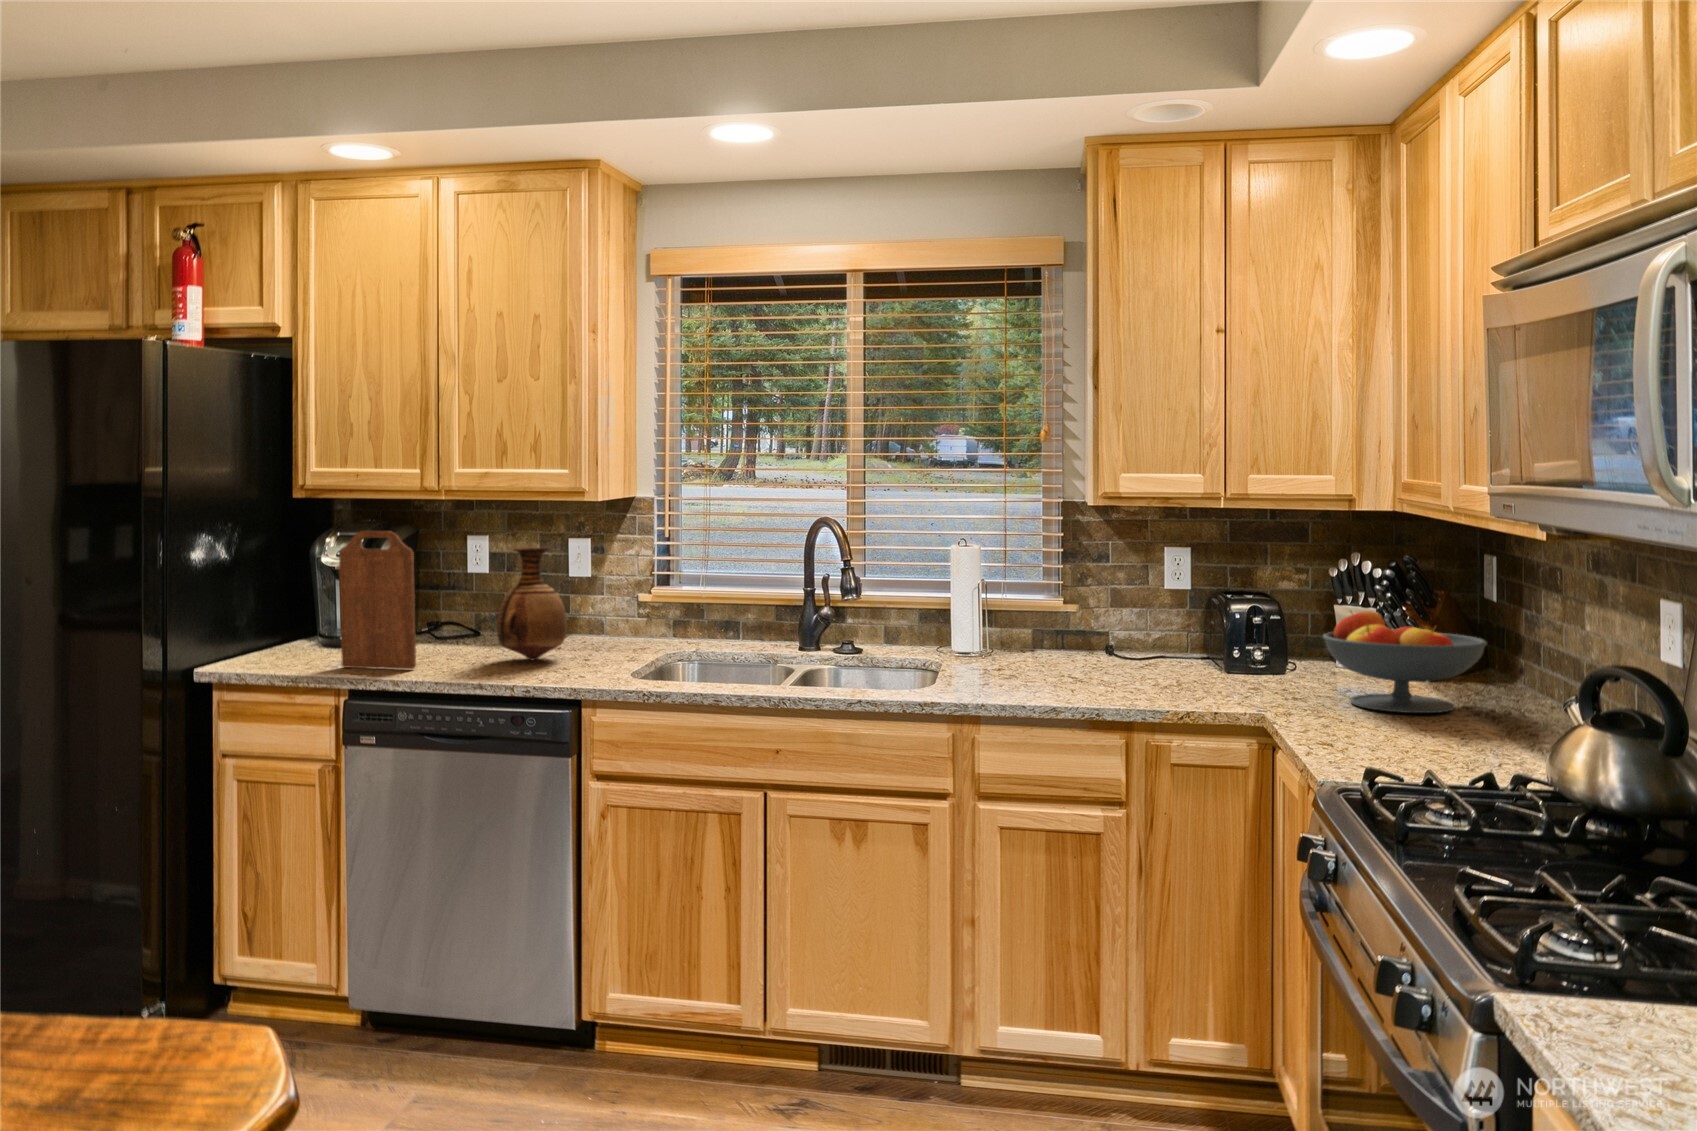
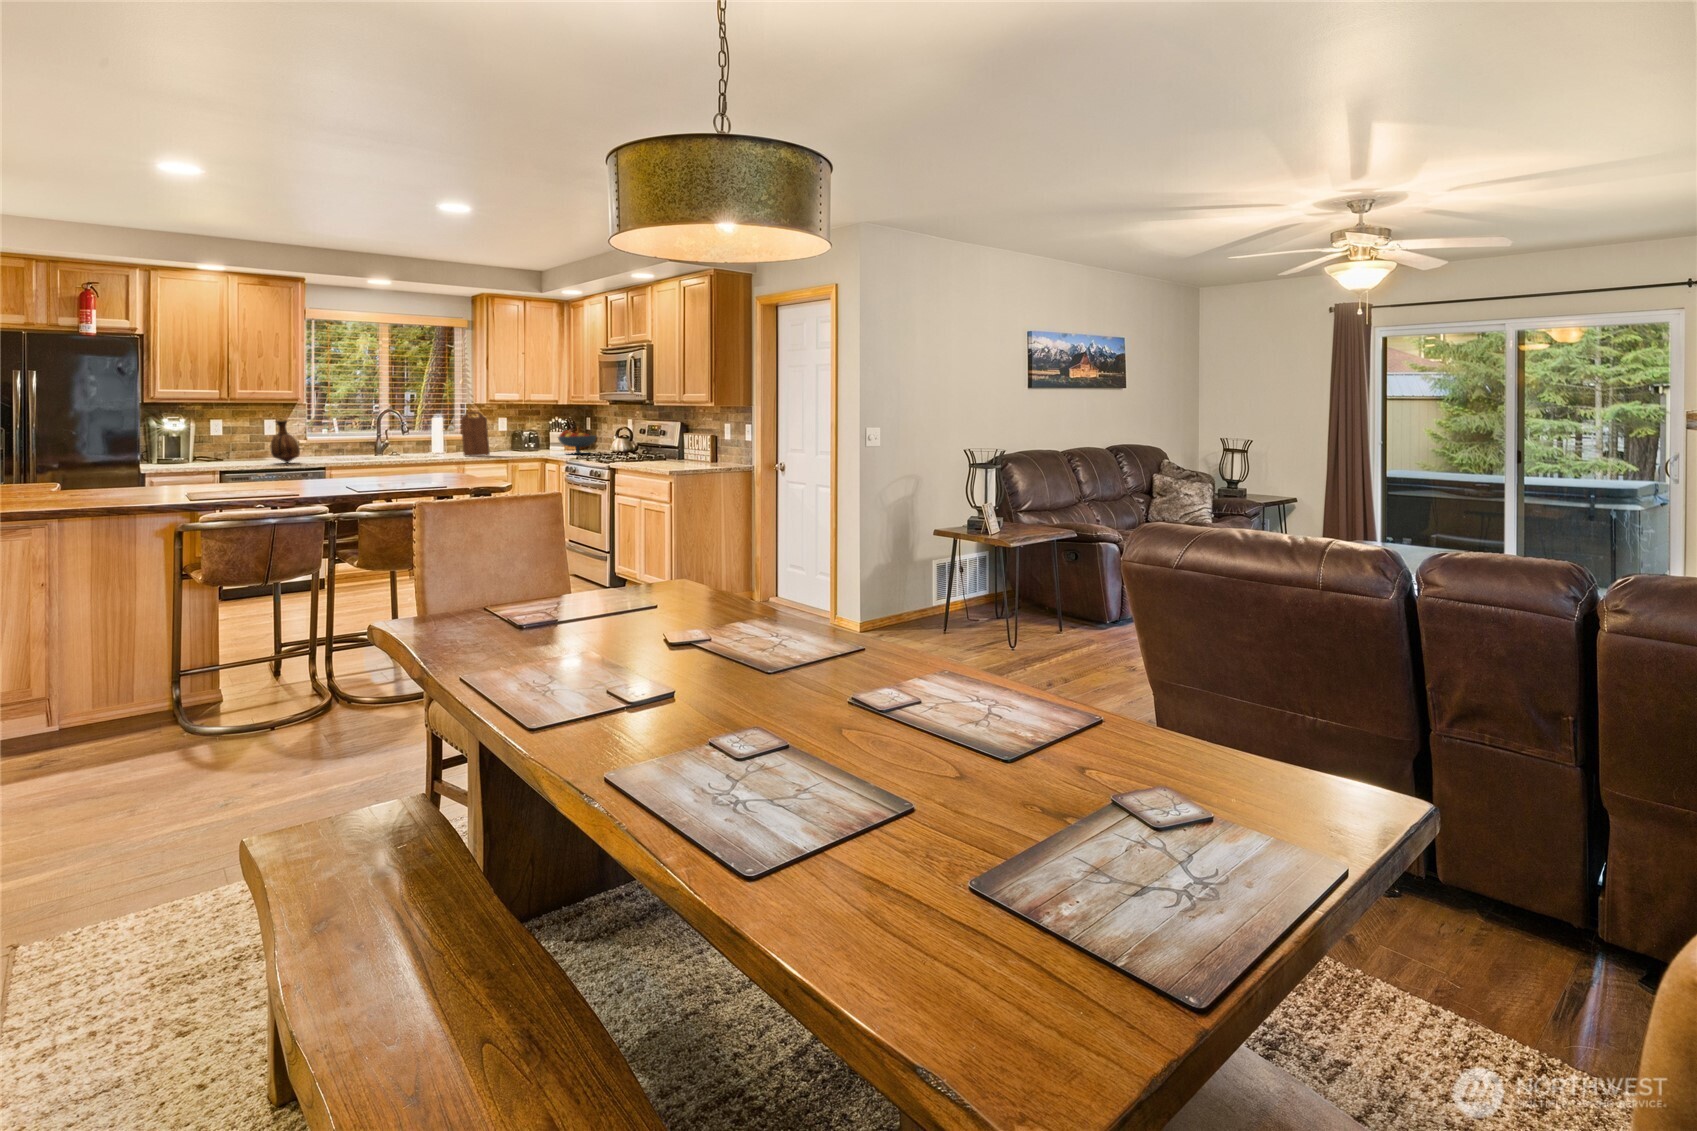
cutting board: present [339,531,416,669] -> present [460,412,490,456]

